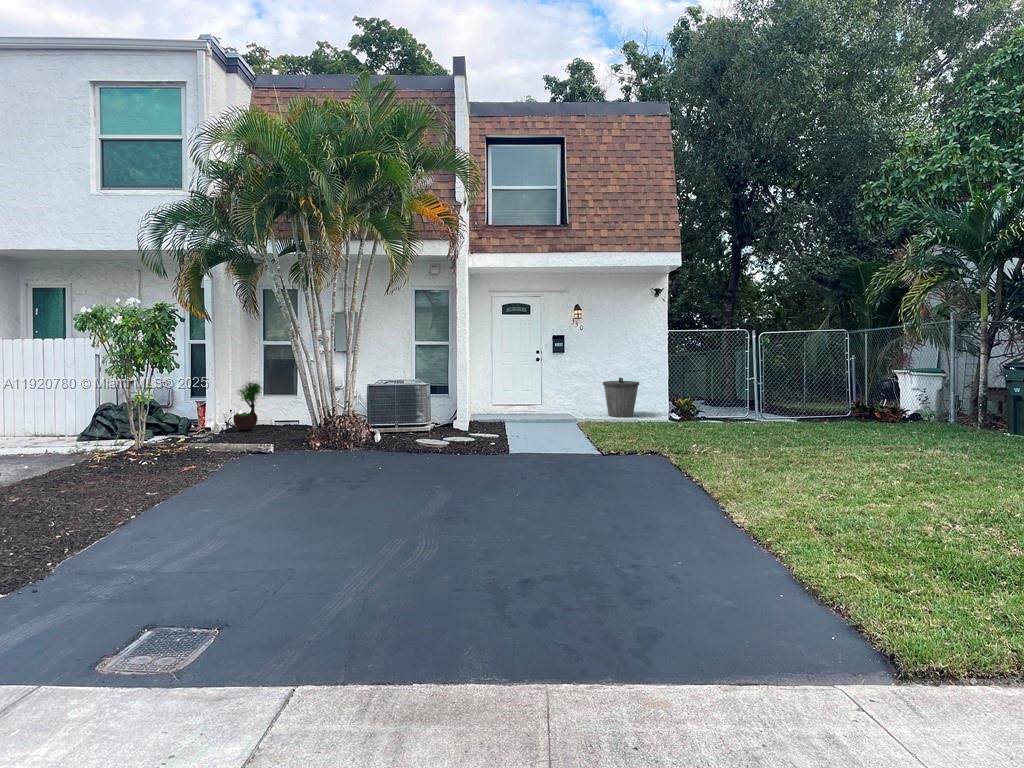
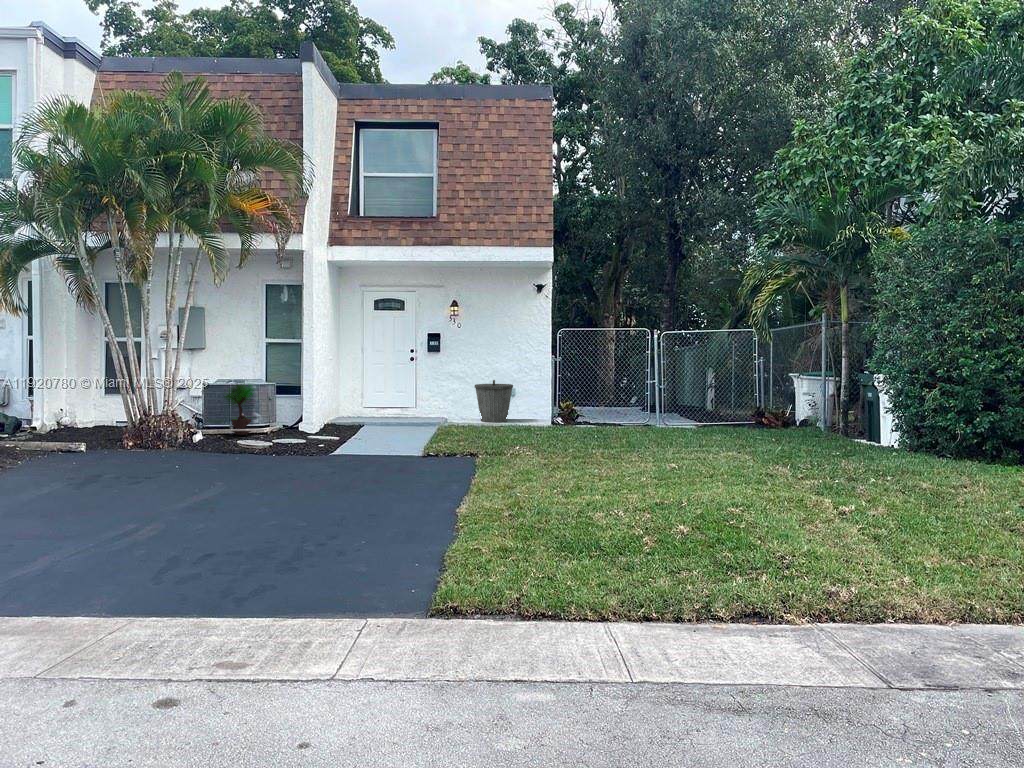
potted tree: present [233,382,262,430] -> present [225,384,252,435]

